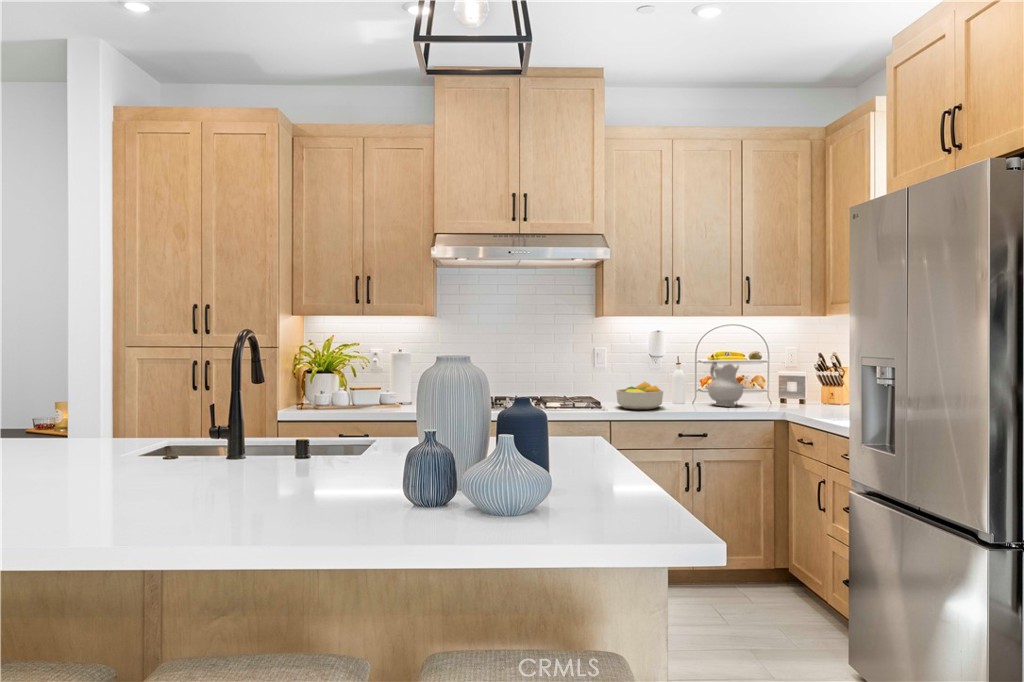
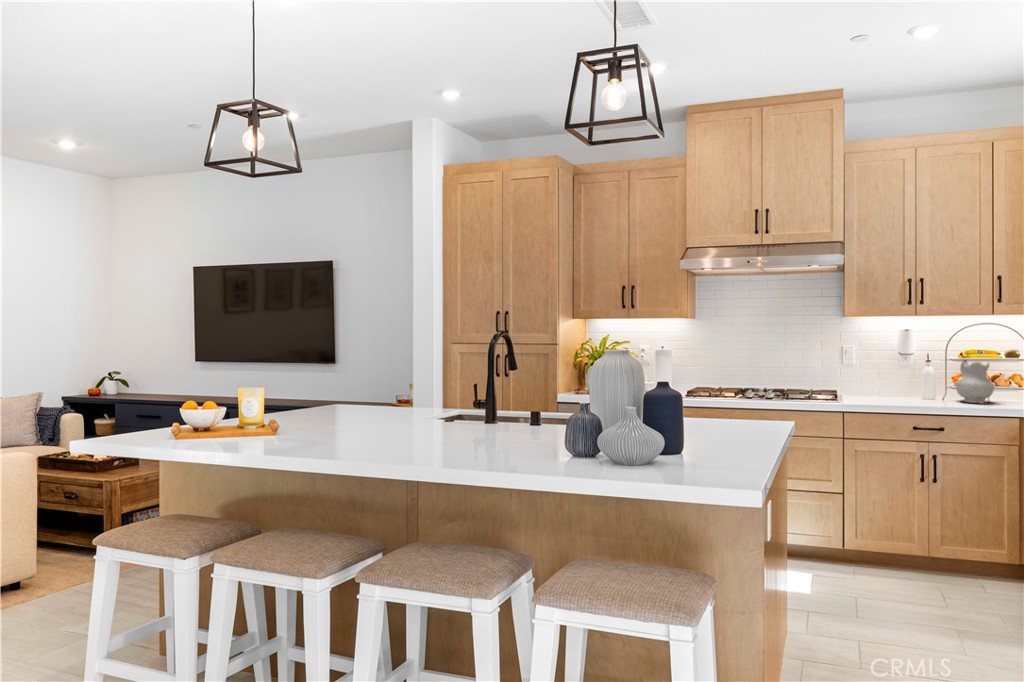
fruit bowl: present [616,382,663,409] -> none [855,377,903,403]

